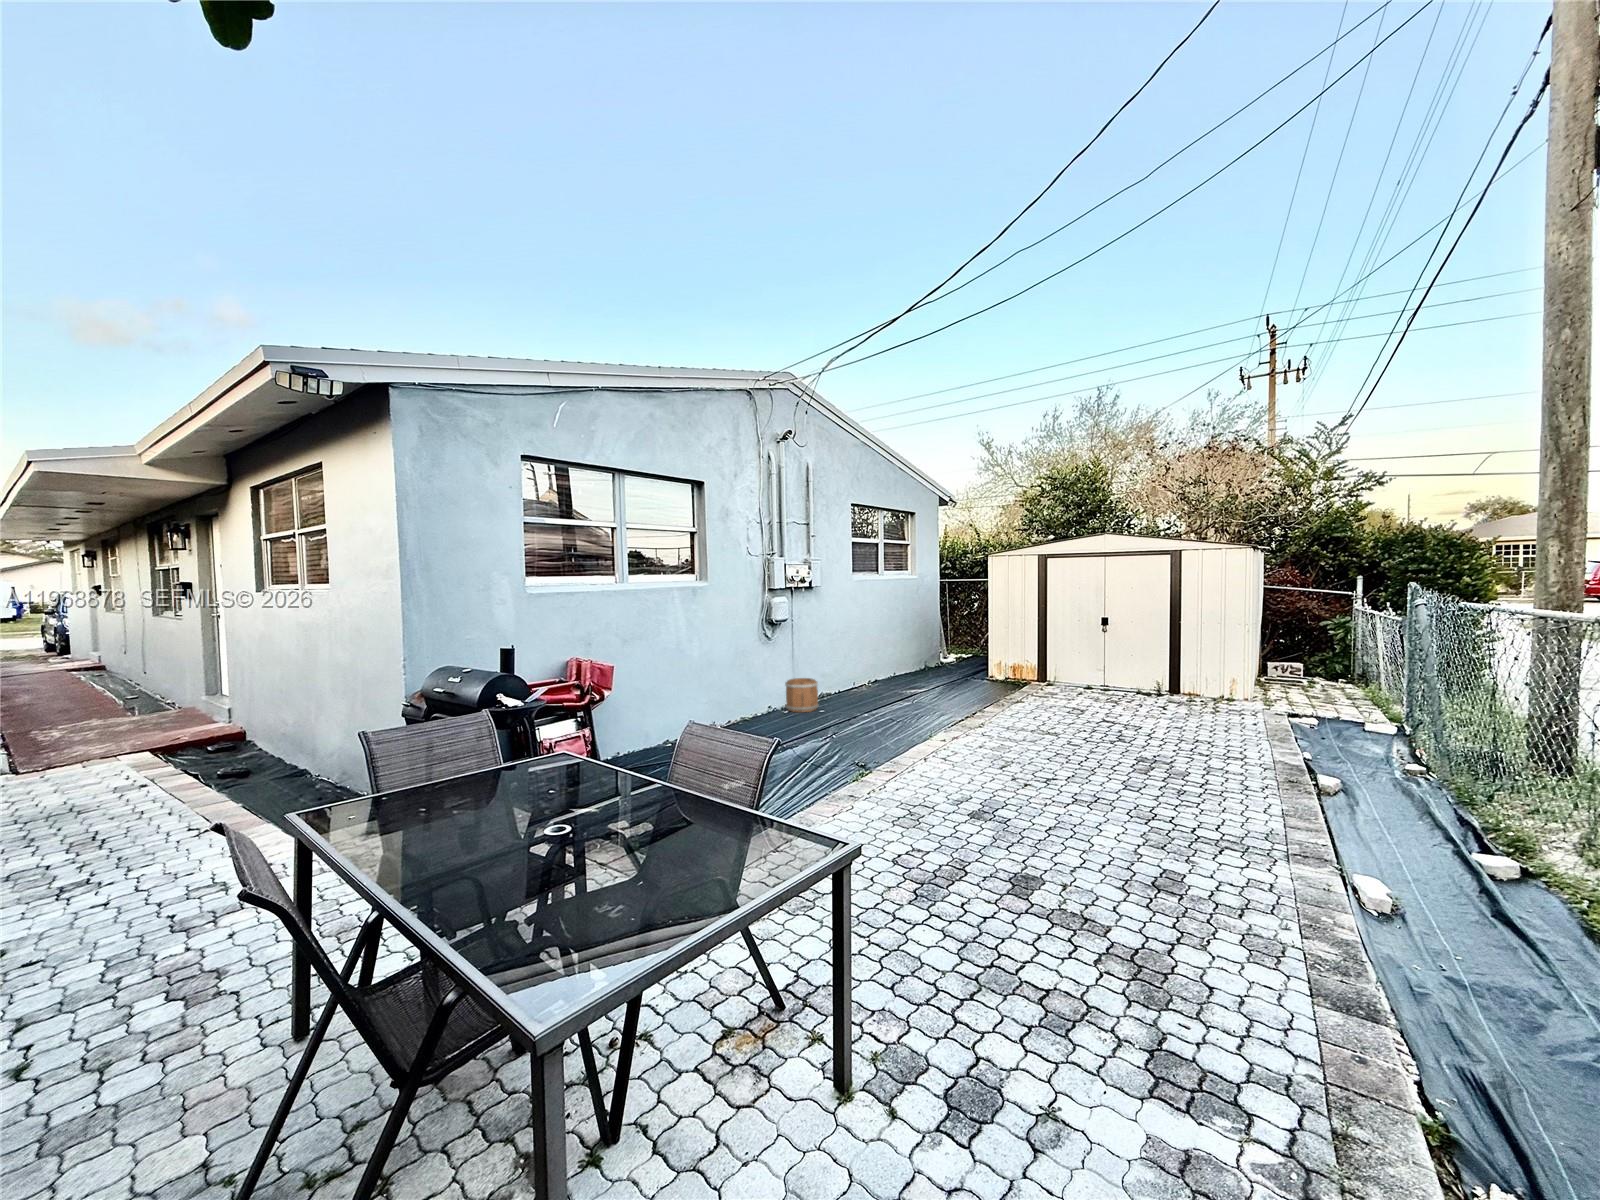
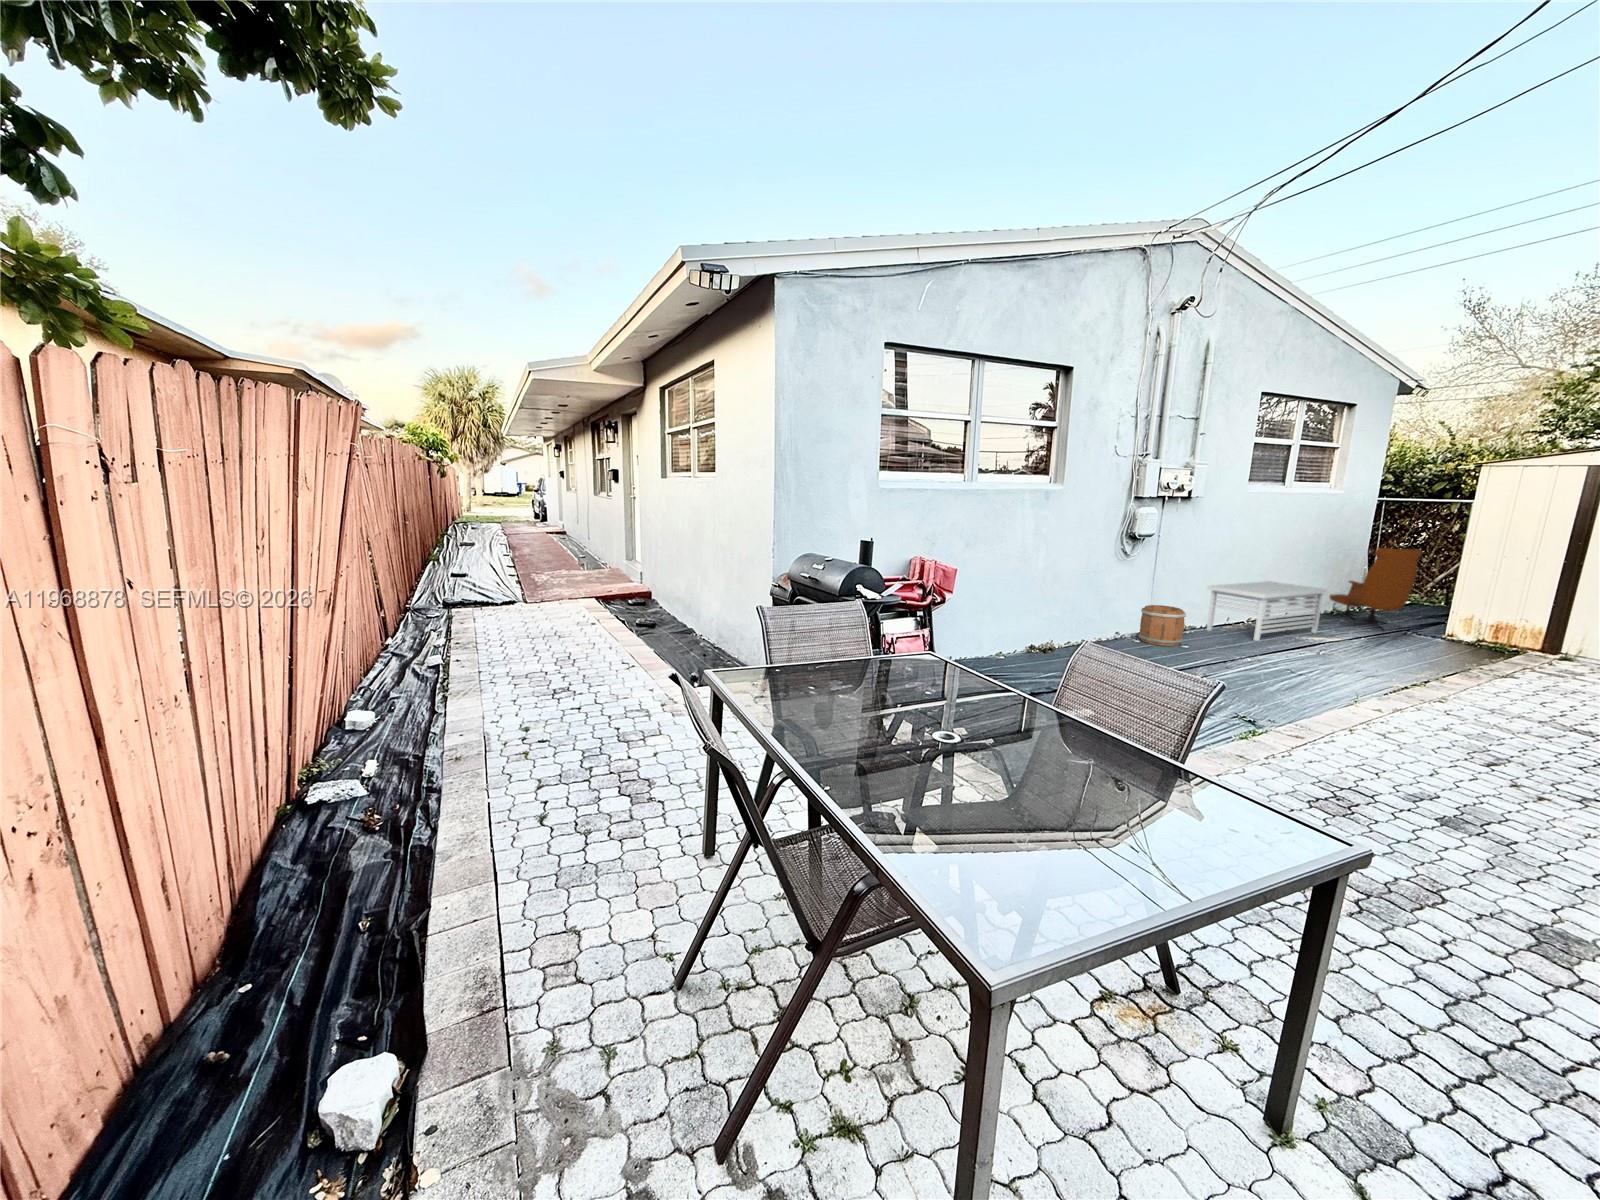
lounge chair: none [920,616,966,679] -> present [1329,548,1422,631]
storage bench: none [833,649,914,698] -> present [1207,581,1327,641]

